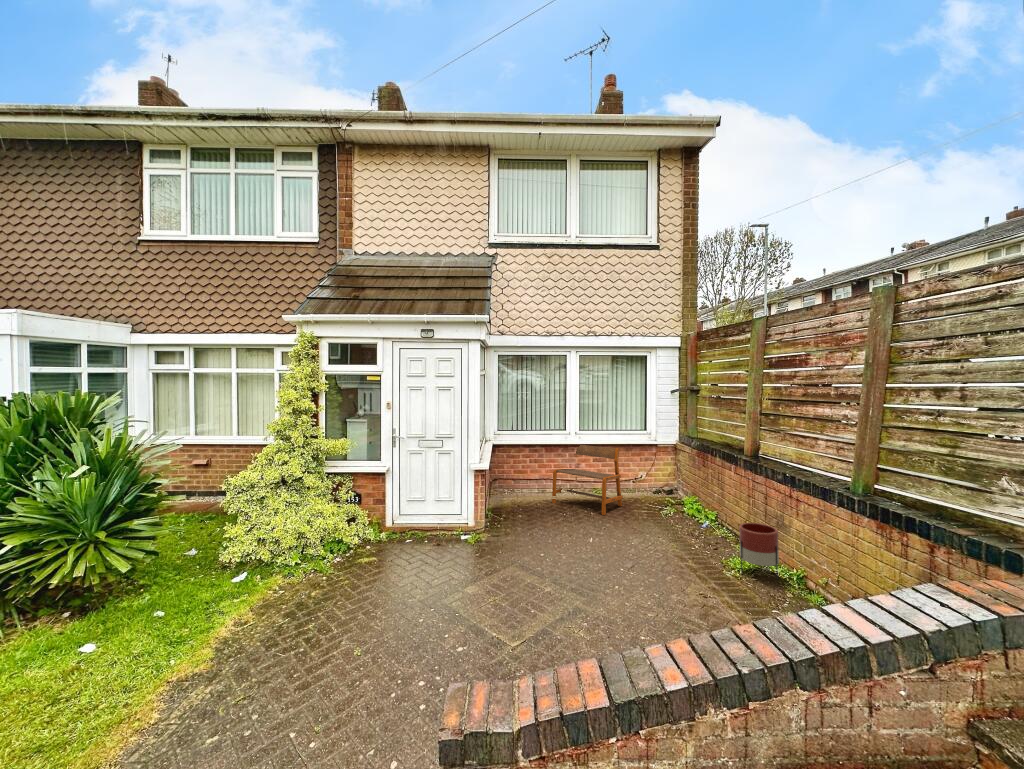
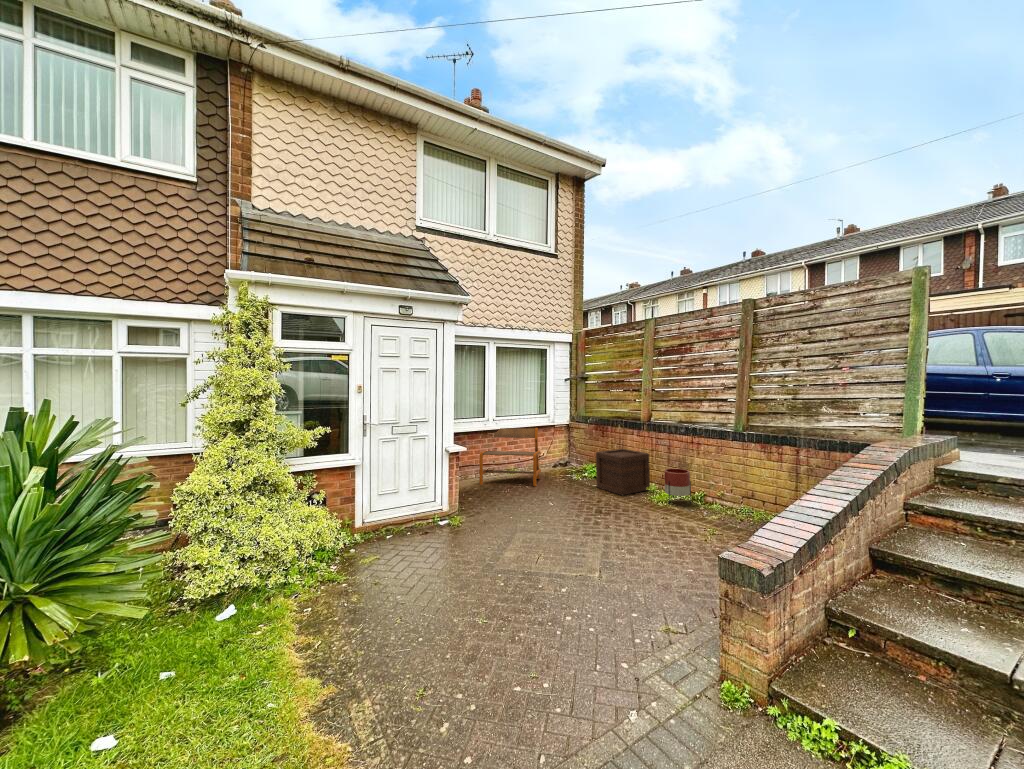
wooden crate: none [673,485,742,546] -> present [596,449,650,495]

